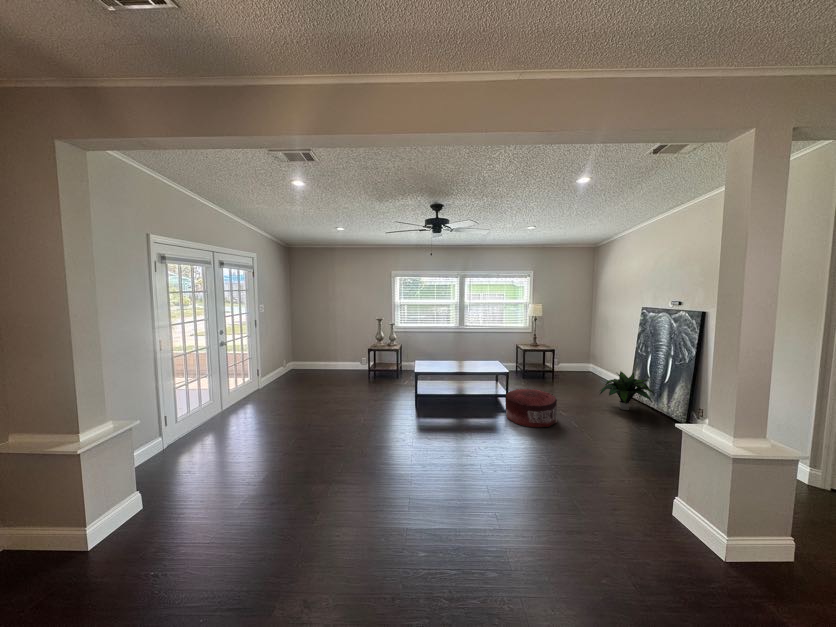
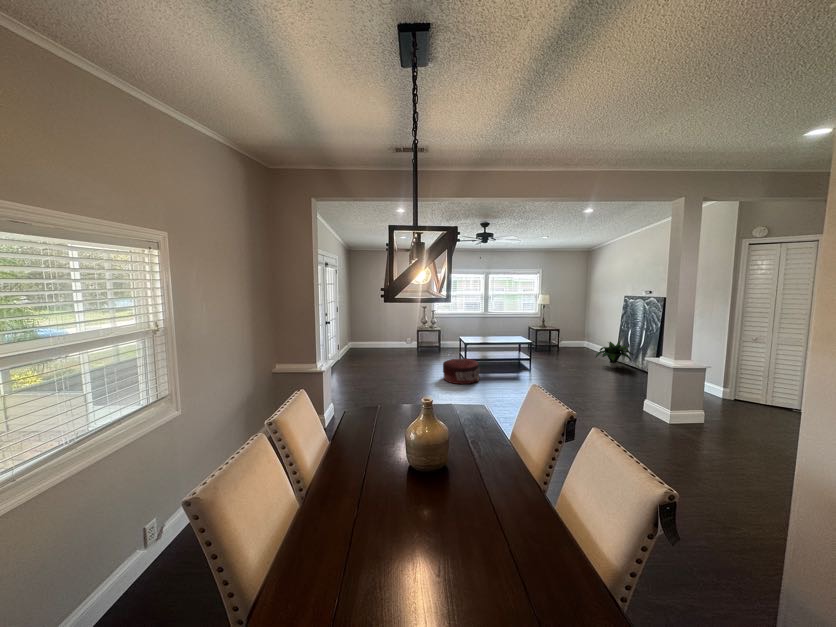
pouf: present [506,389,557,427] -> present [443,358,480,384]

